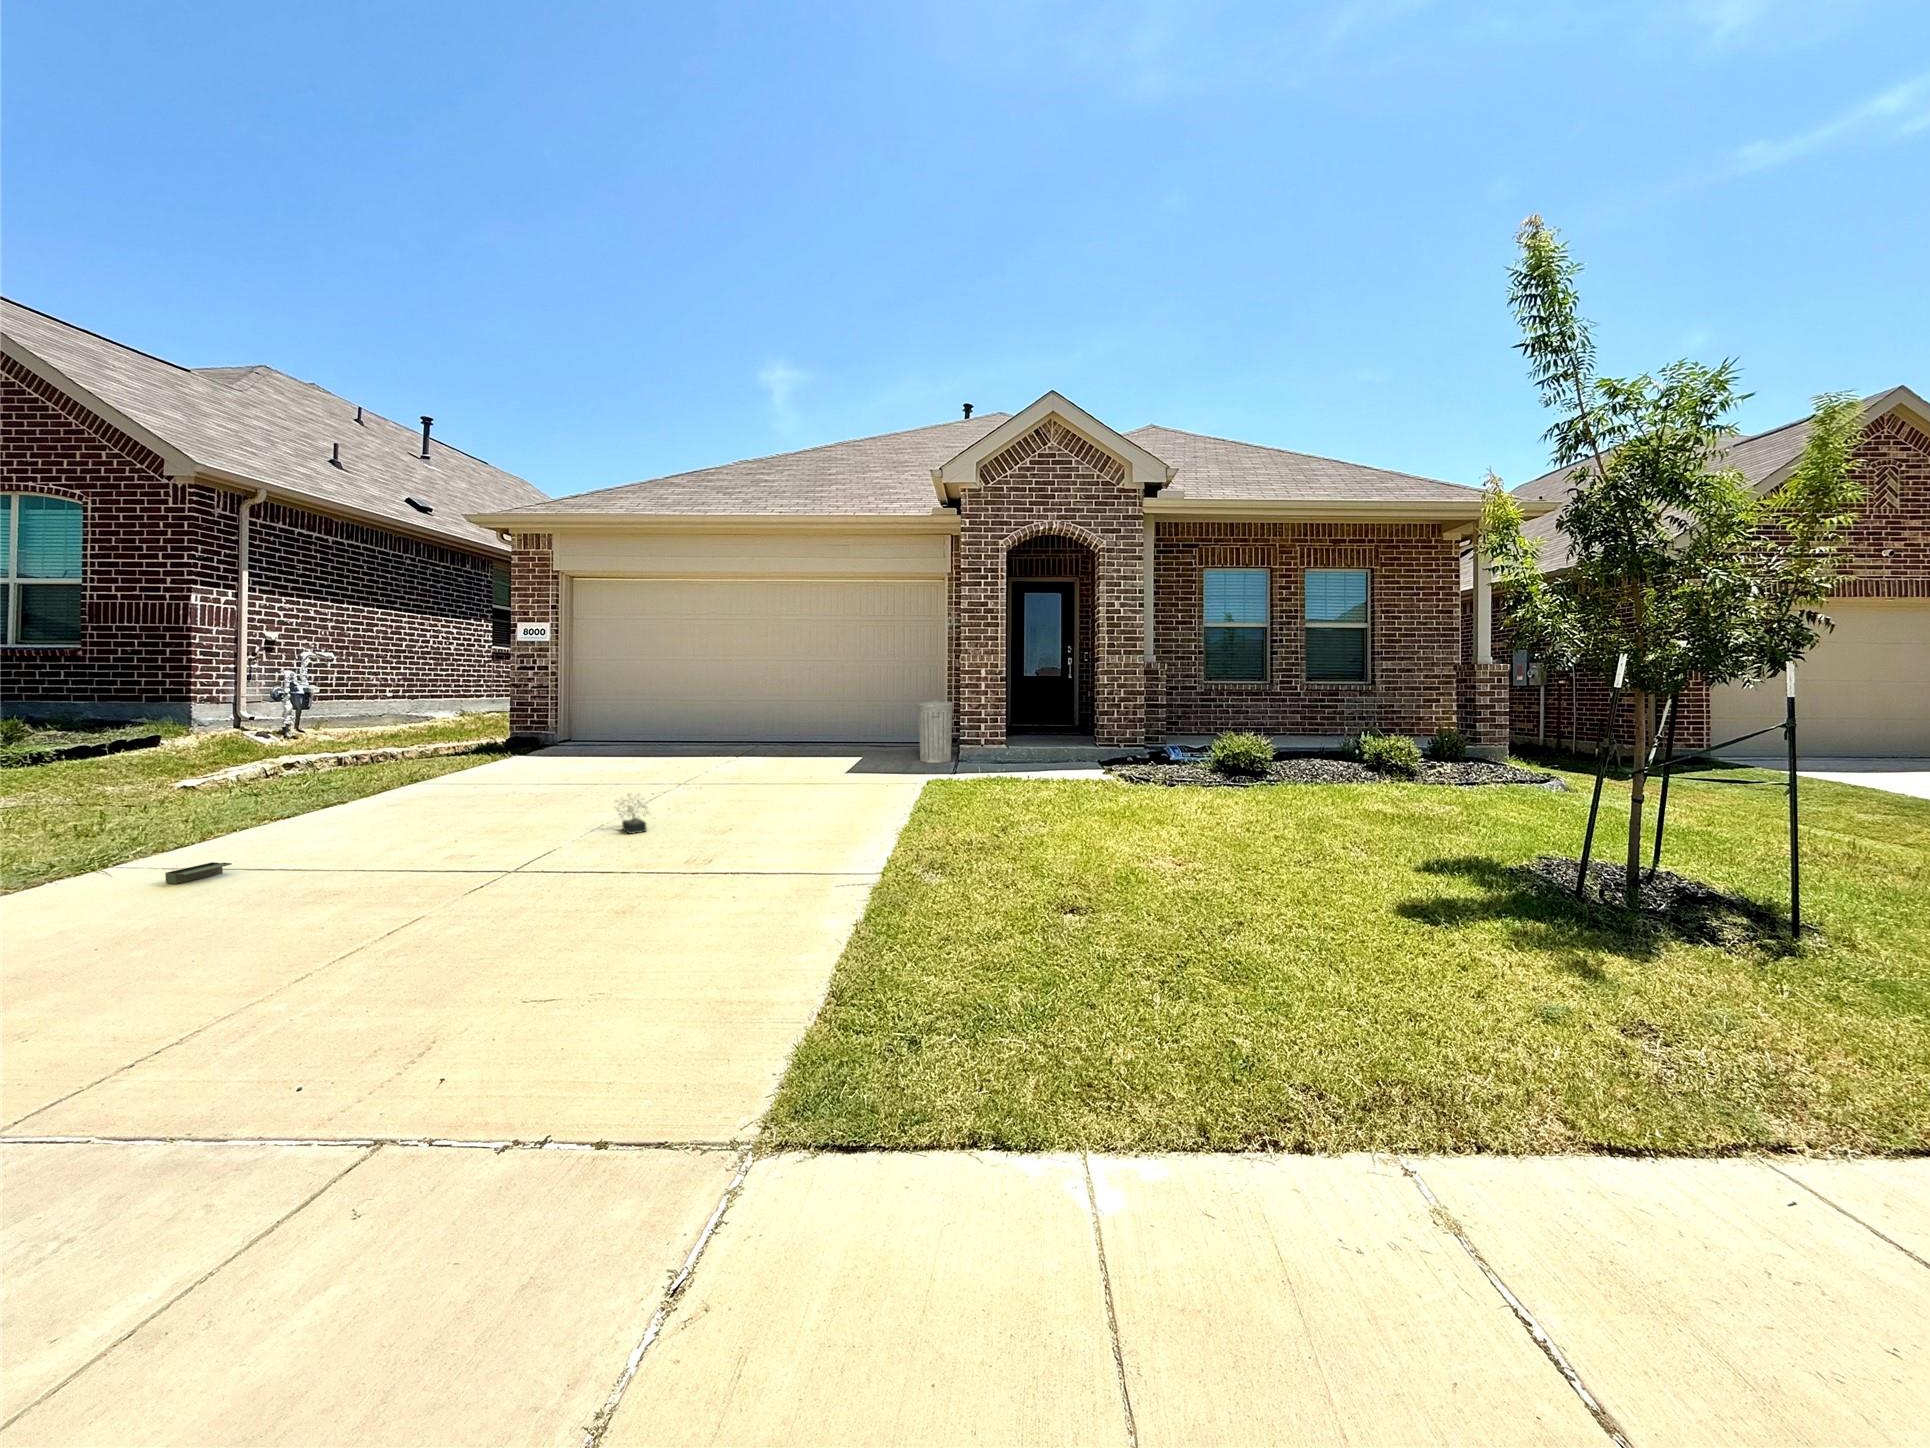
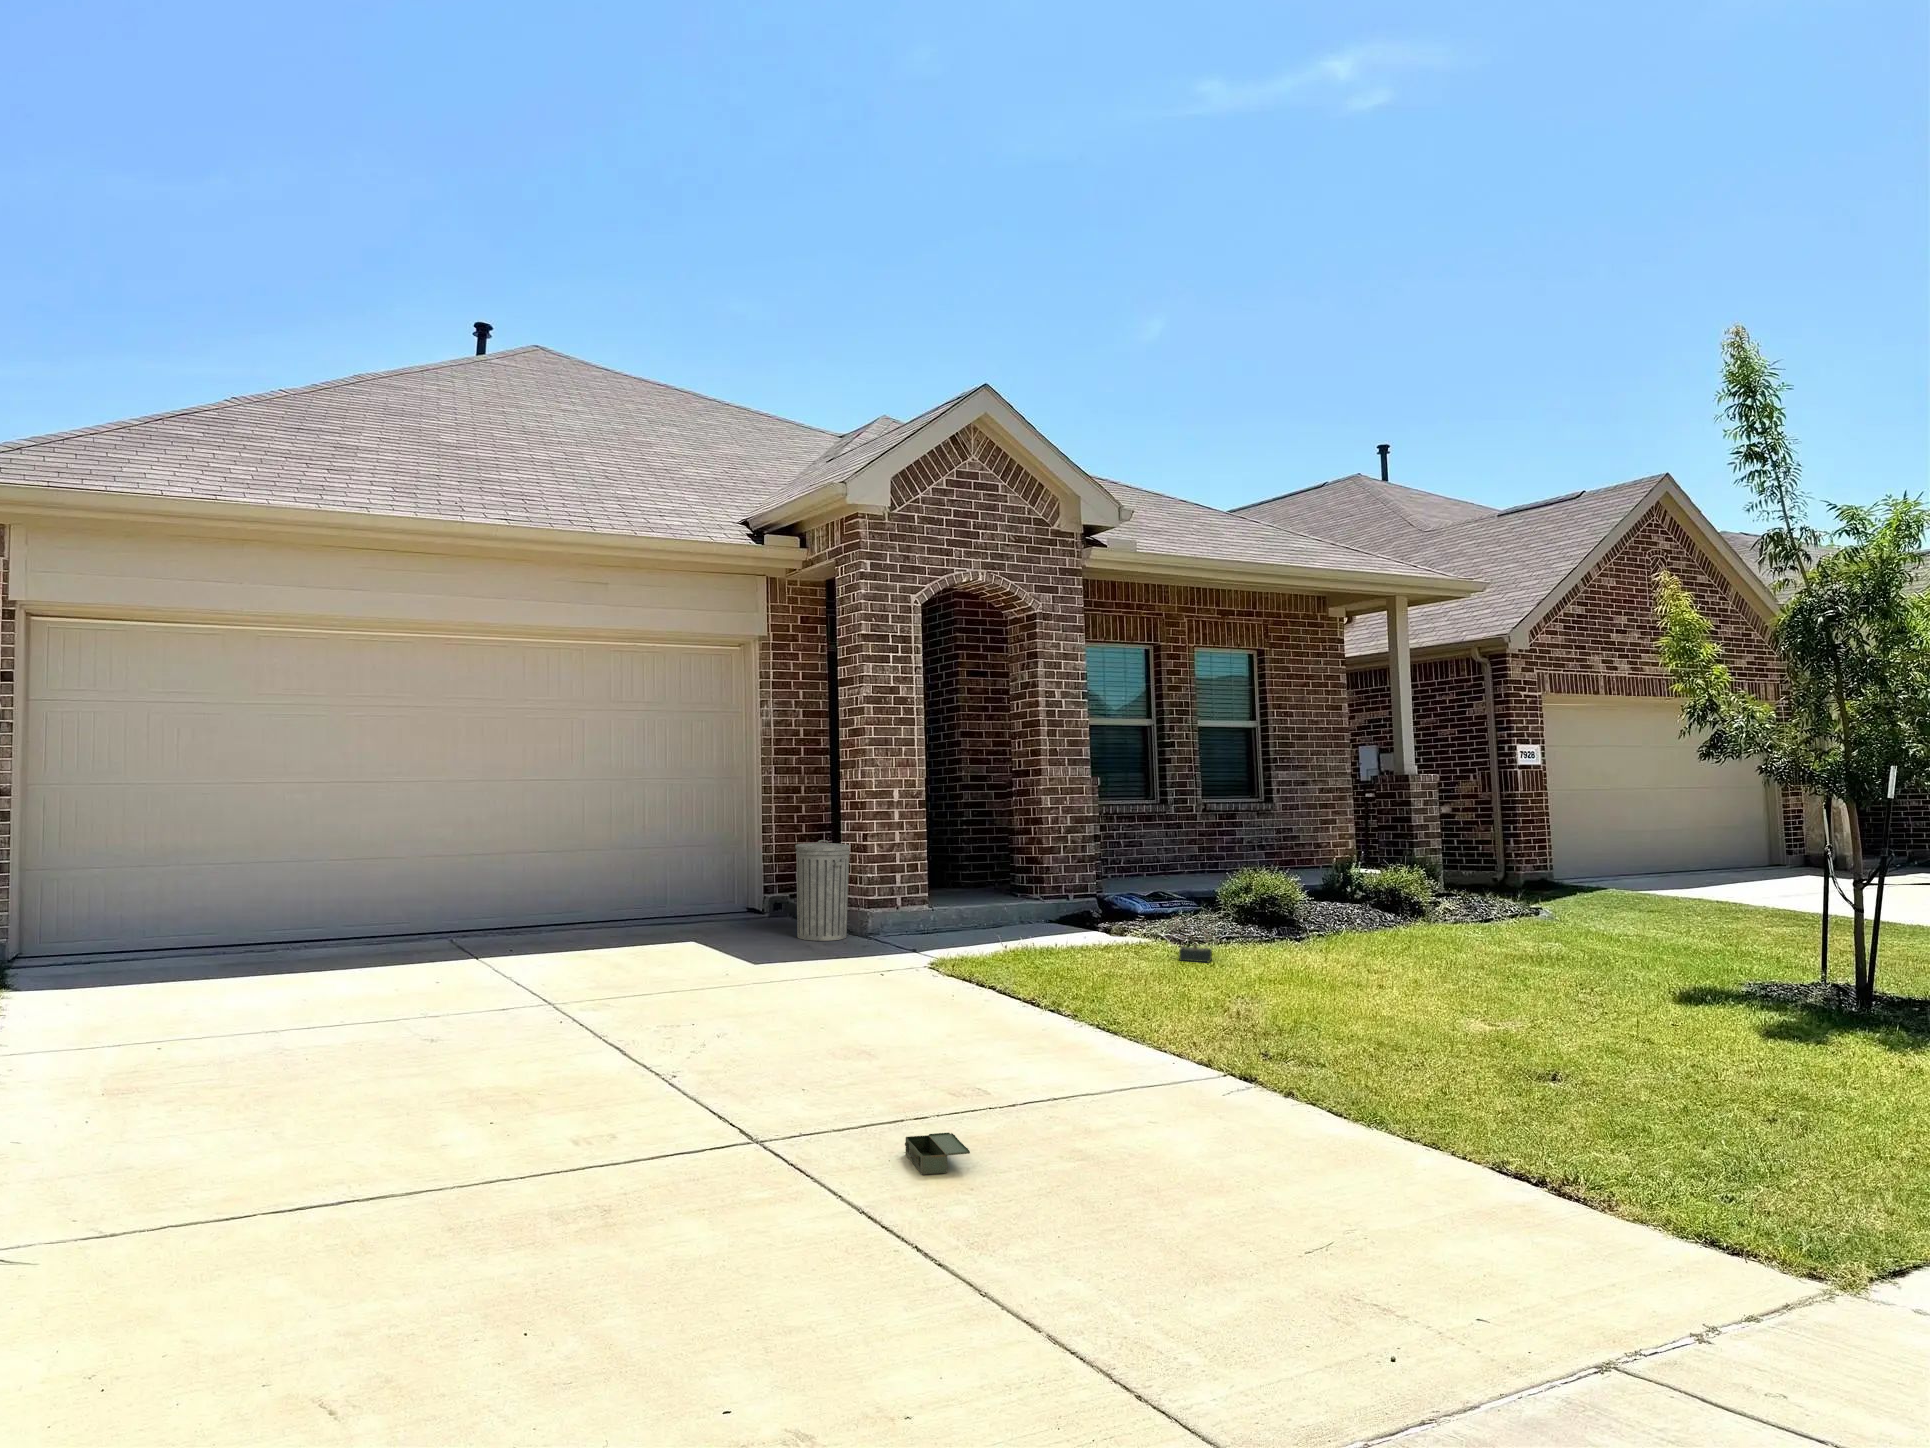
decorative plant: present [617,798,648,834] -> present [1170,917,1218,962]
toolbox: present [165,862,232,884] -> present [905,1133,970,1175]

